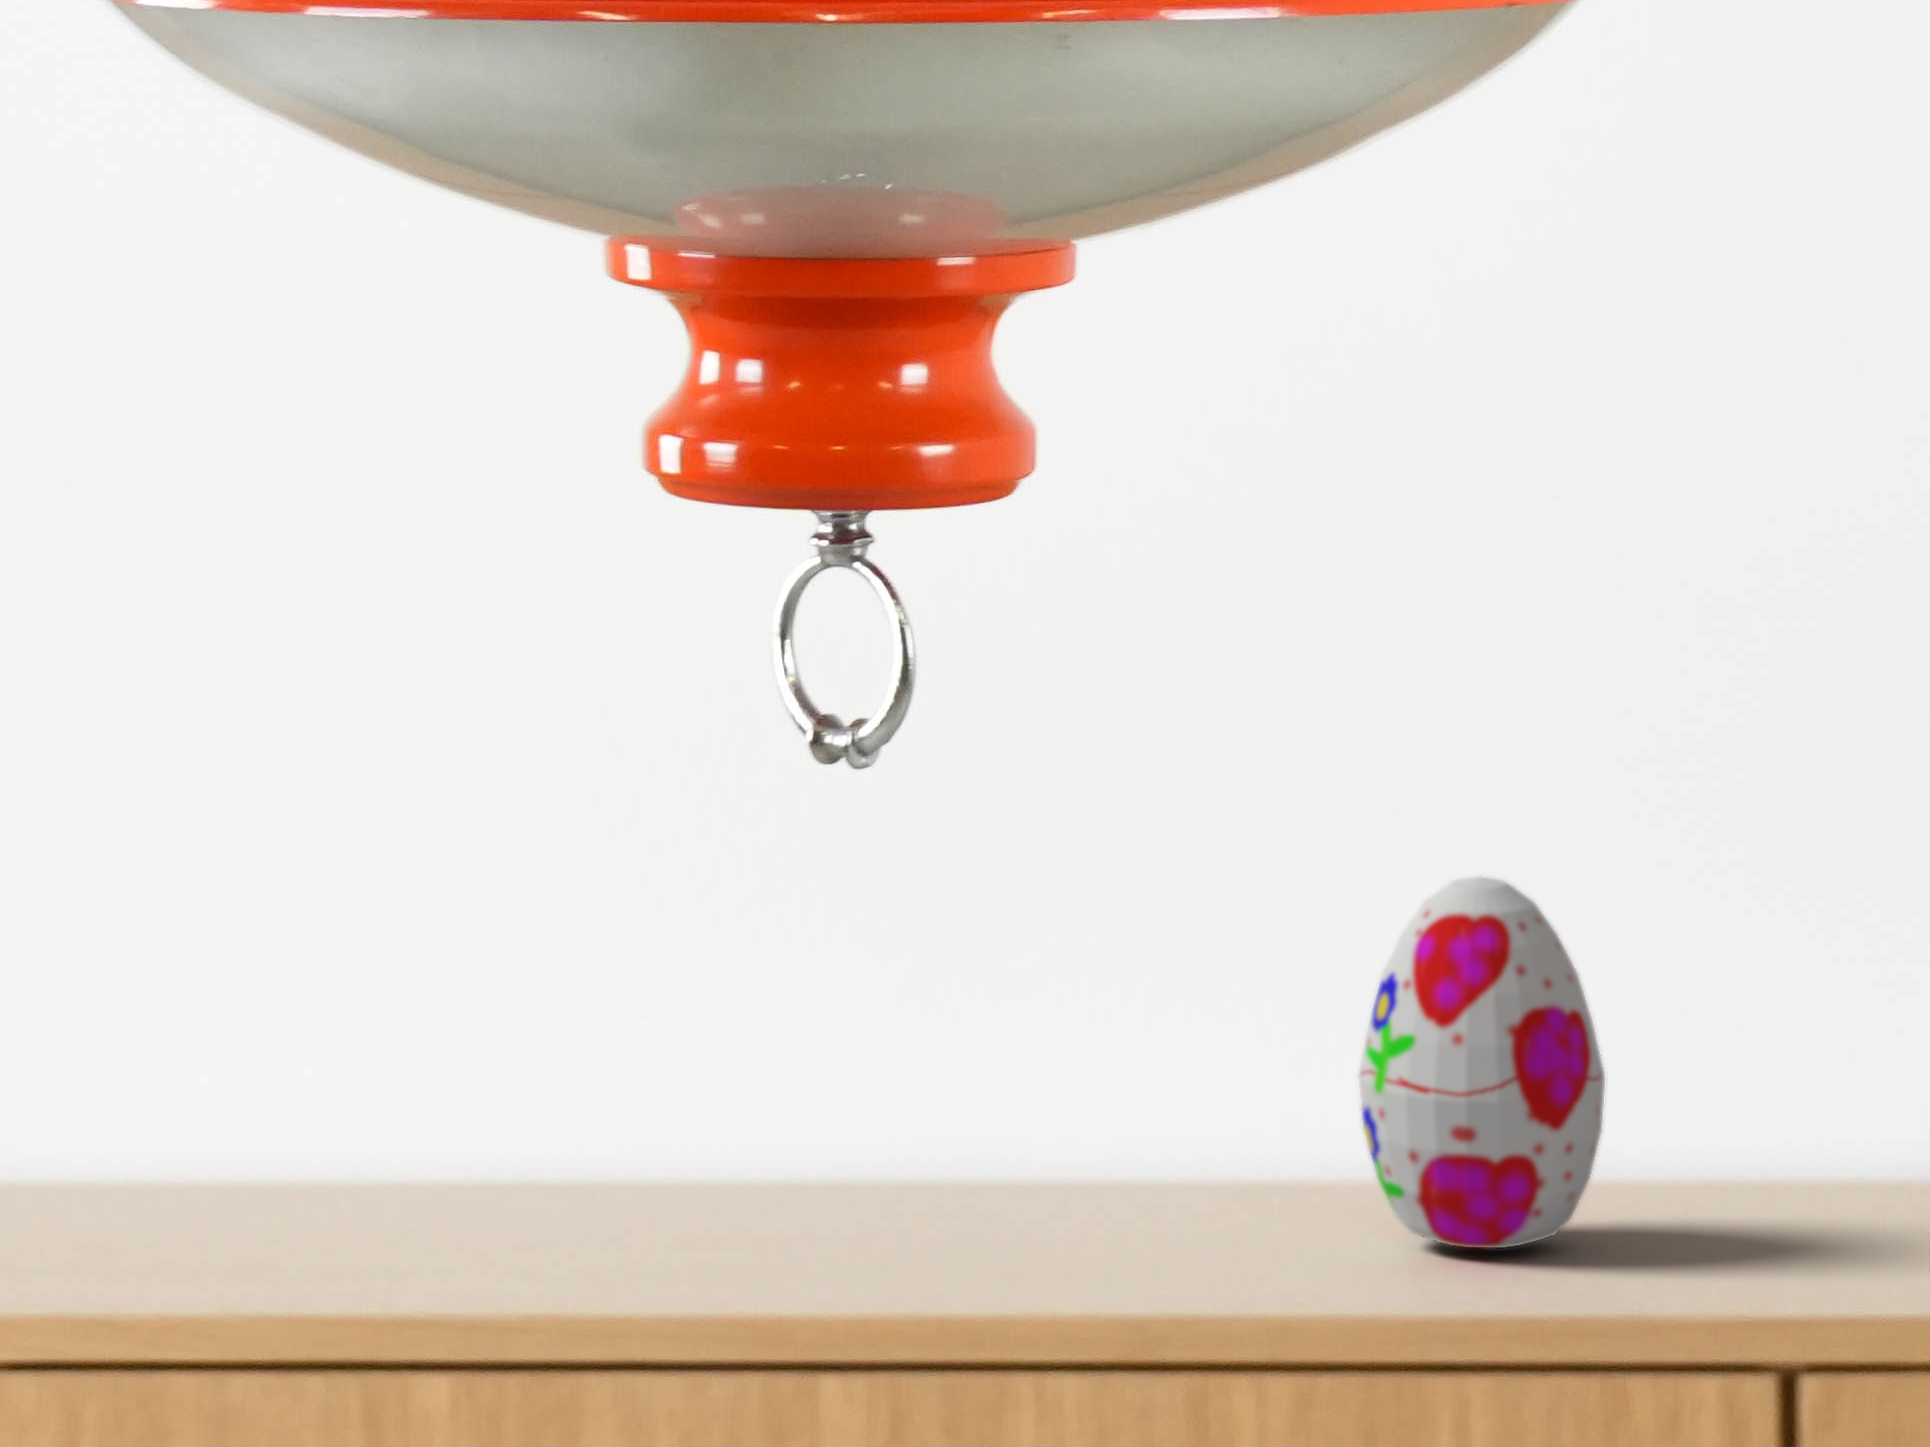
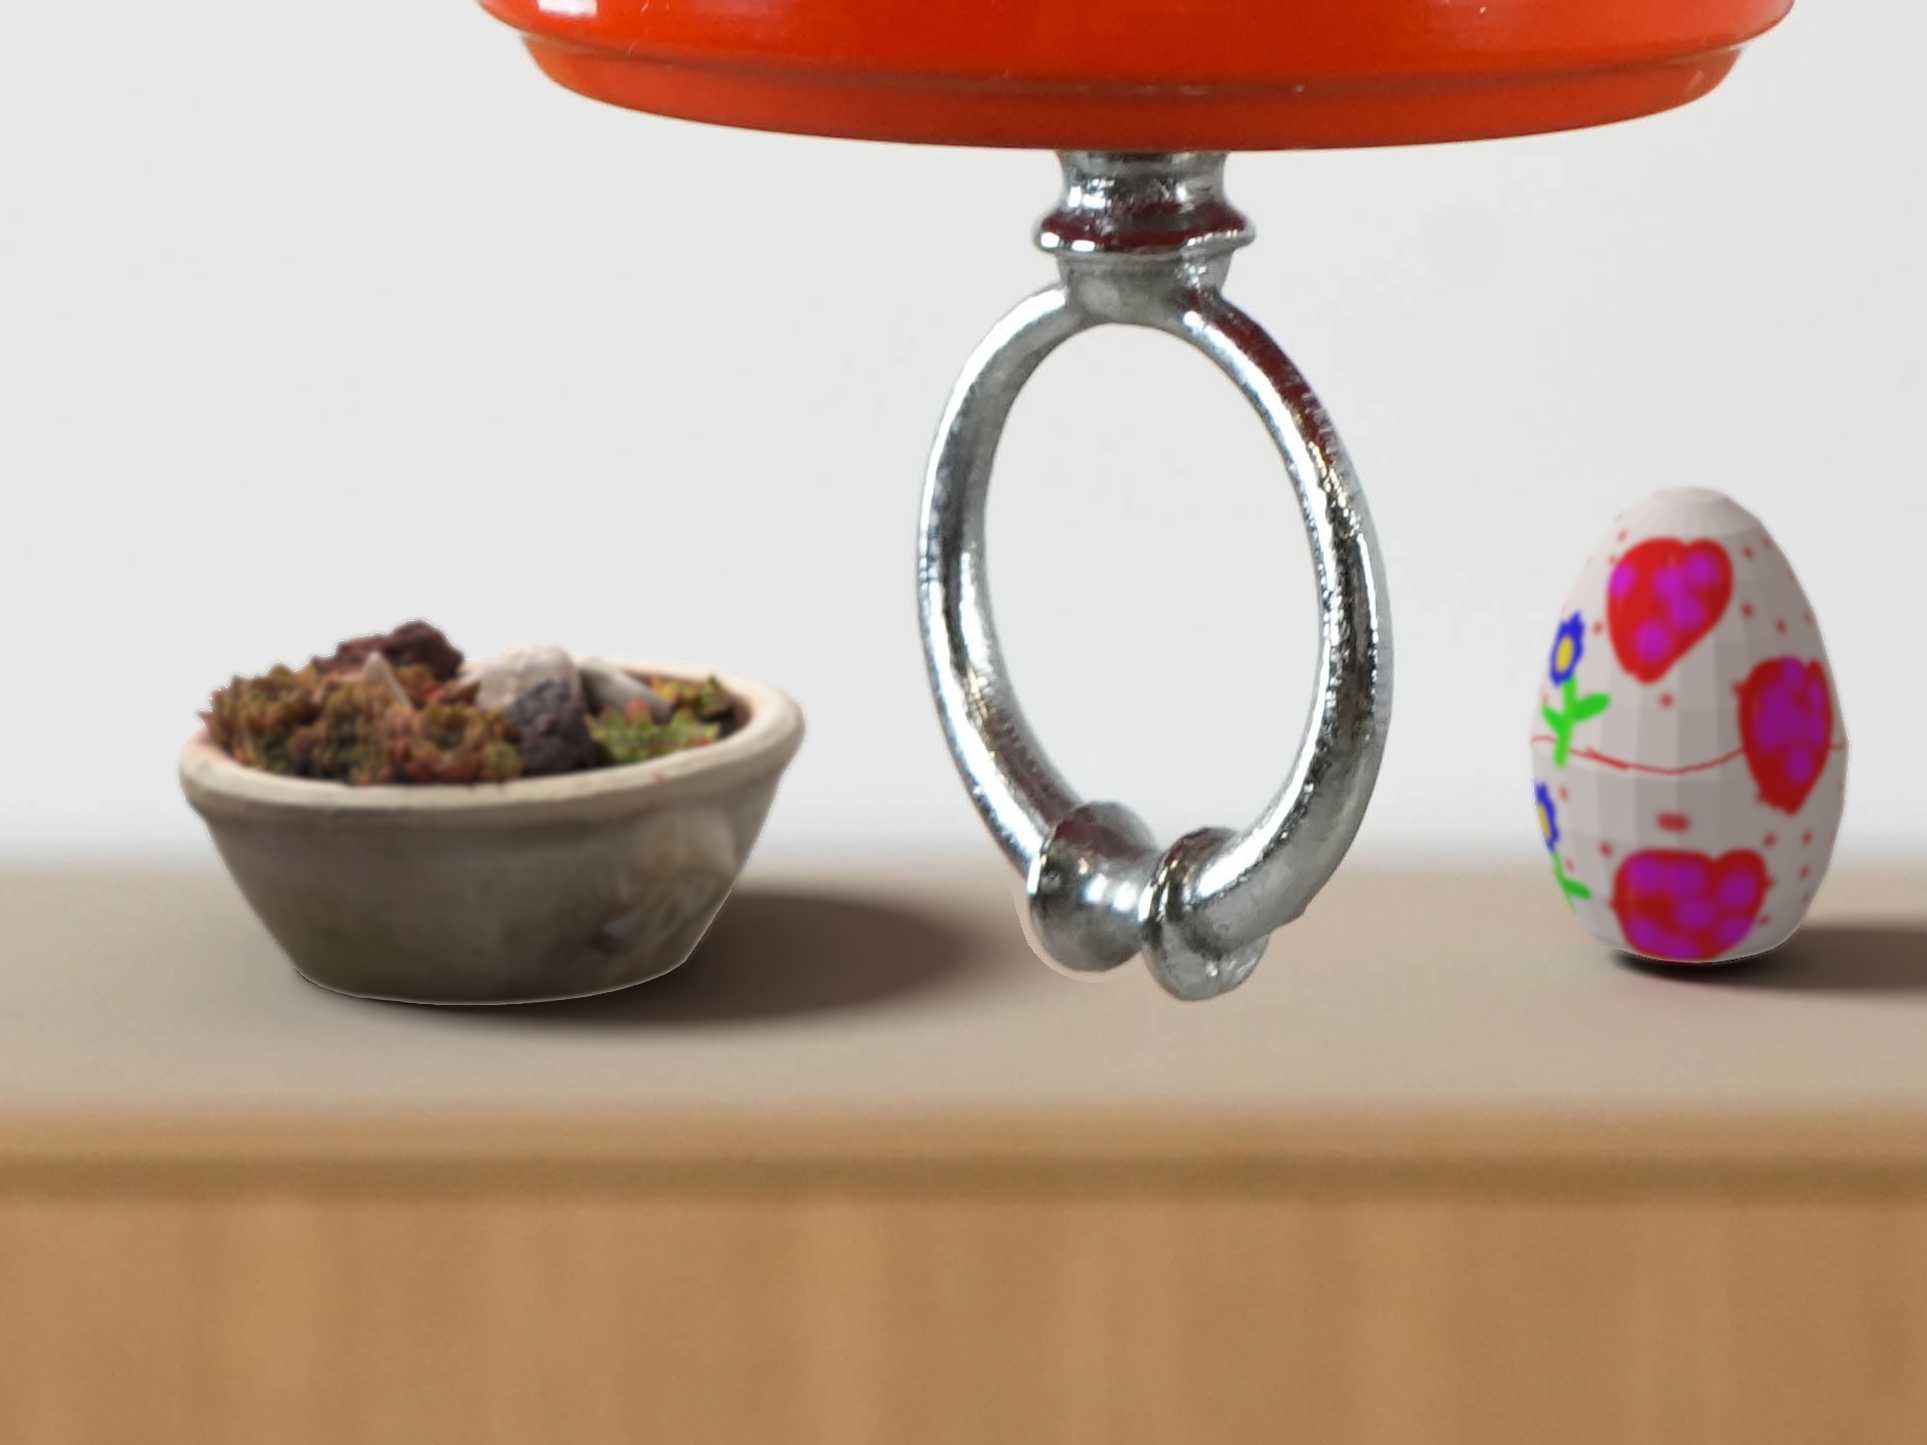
succulent planter: none [321,984,800,1275] -> present [178,620,806,1006]

